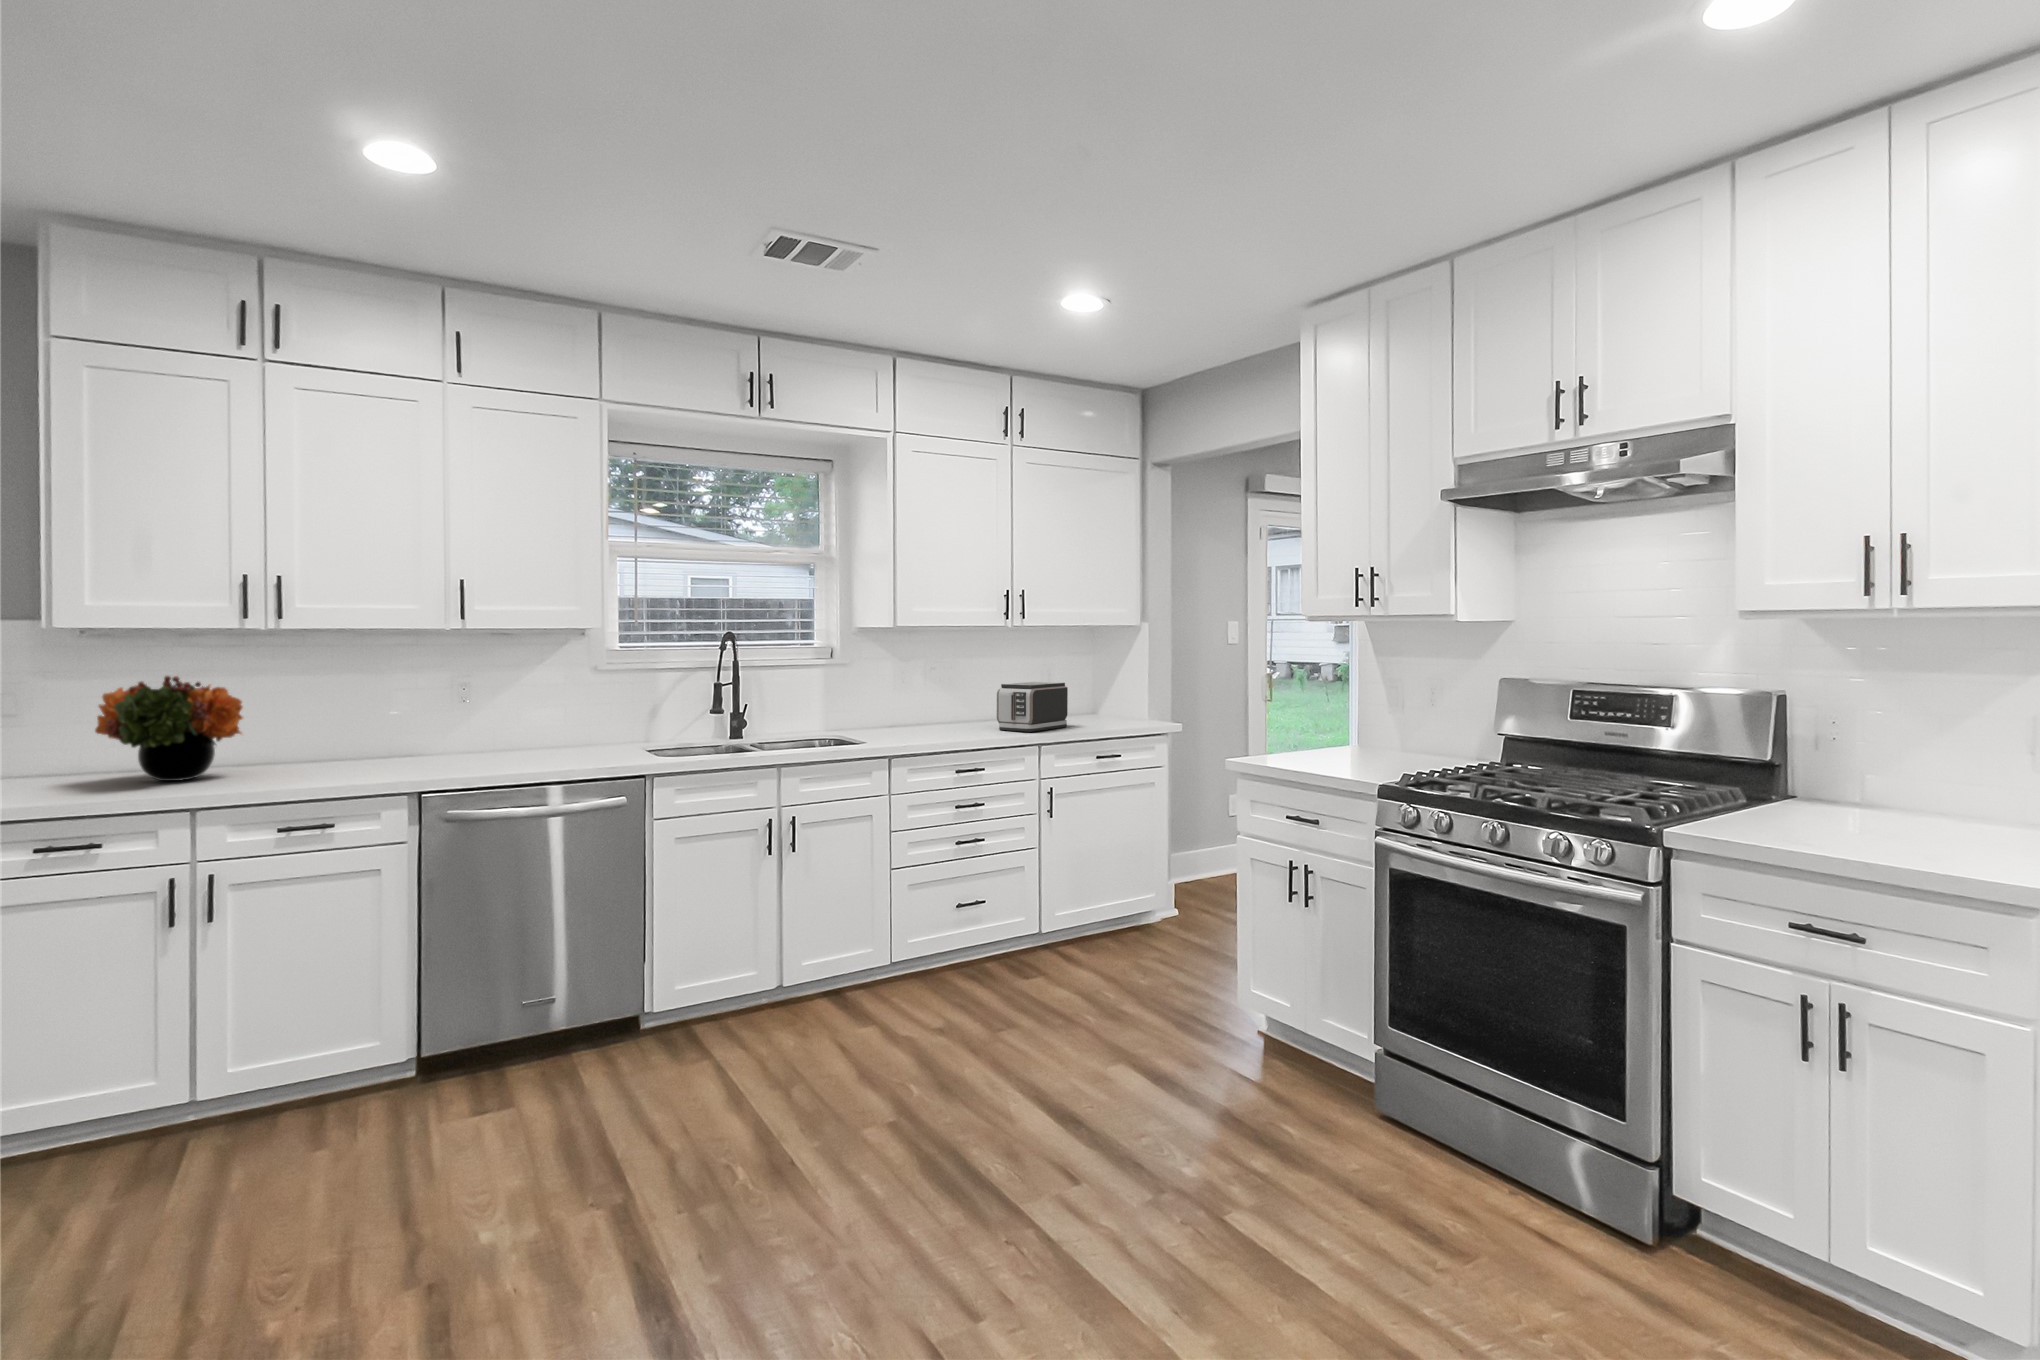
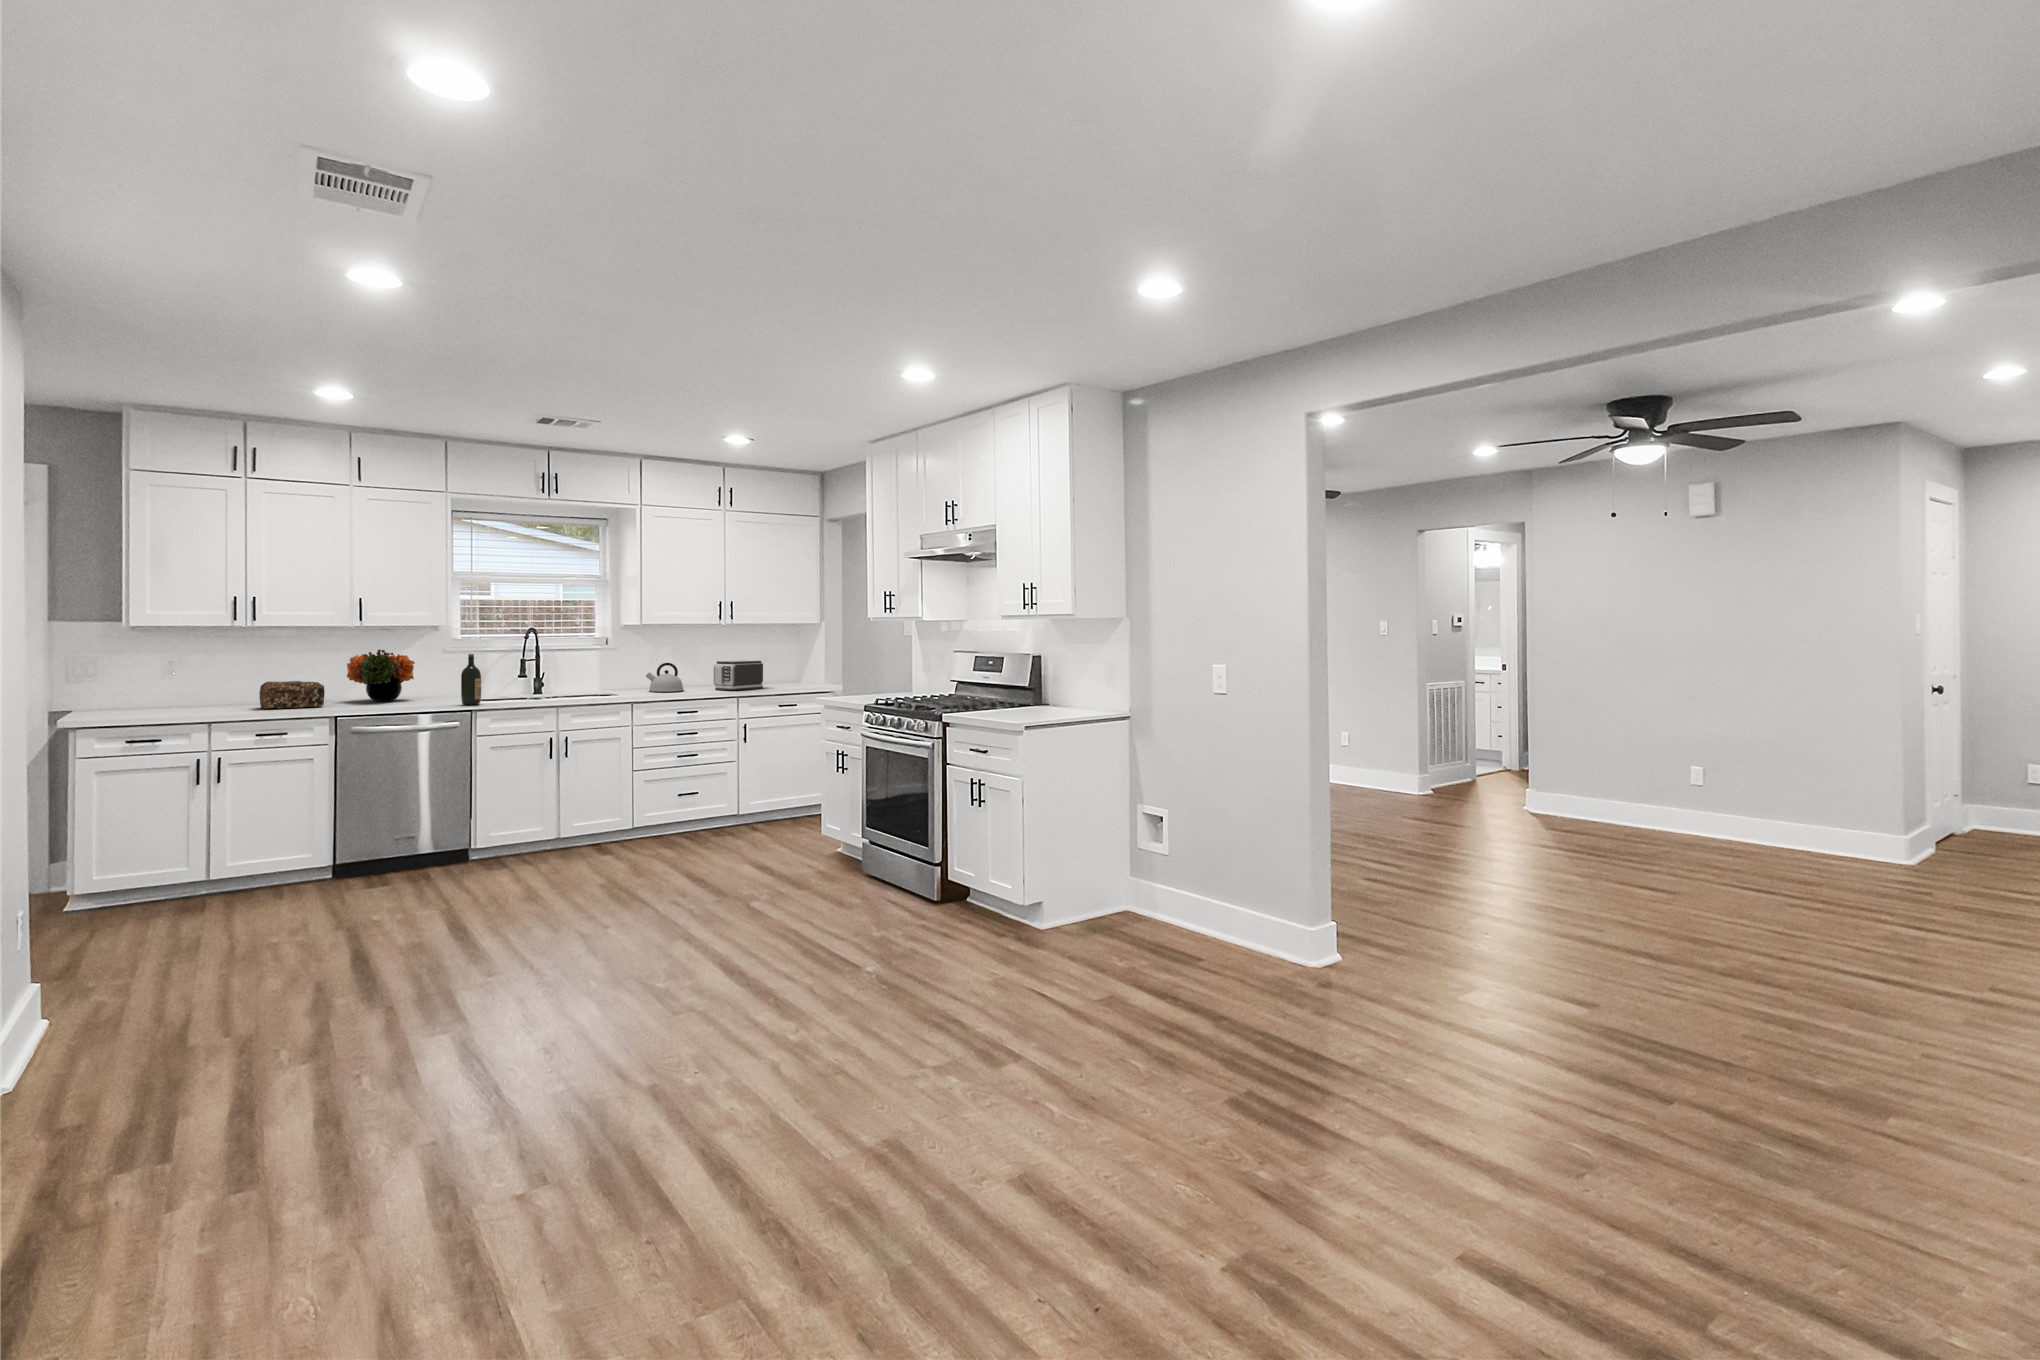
flower arrangement: present [95,676,243,781] -> present [347,649,415,702]
wine bottle: none [625,676,658,766] -> present [461,654,481,705]
kettle: none [897,687,955,735] -> present [646,663,684,692]
bread loaf: none [292,725,400,777] -> present [259,681,325,709]

